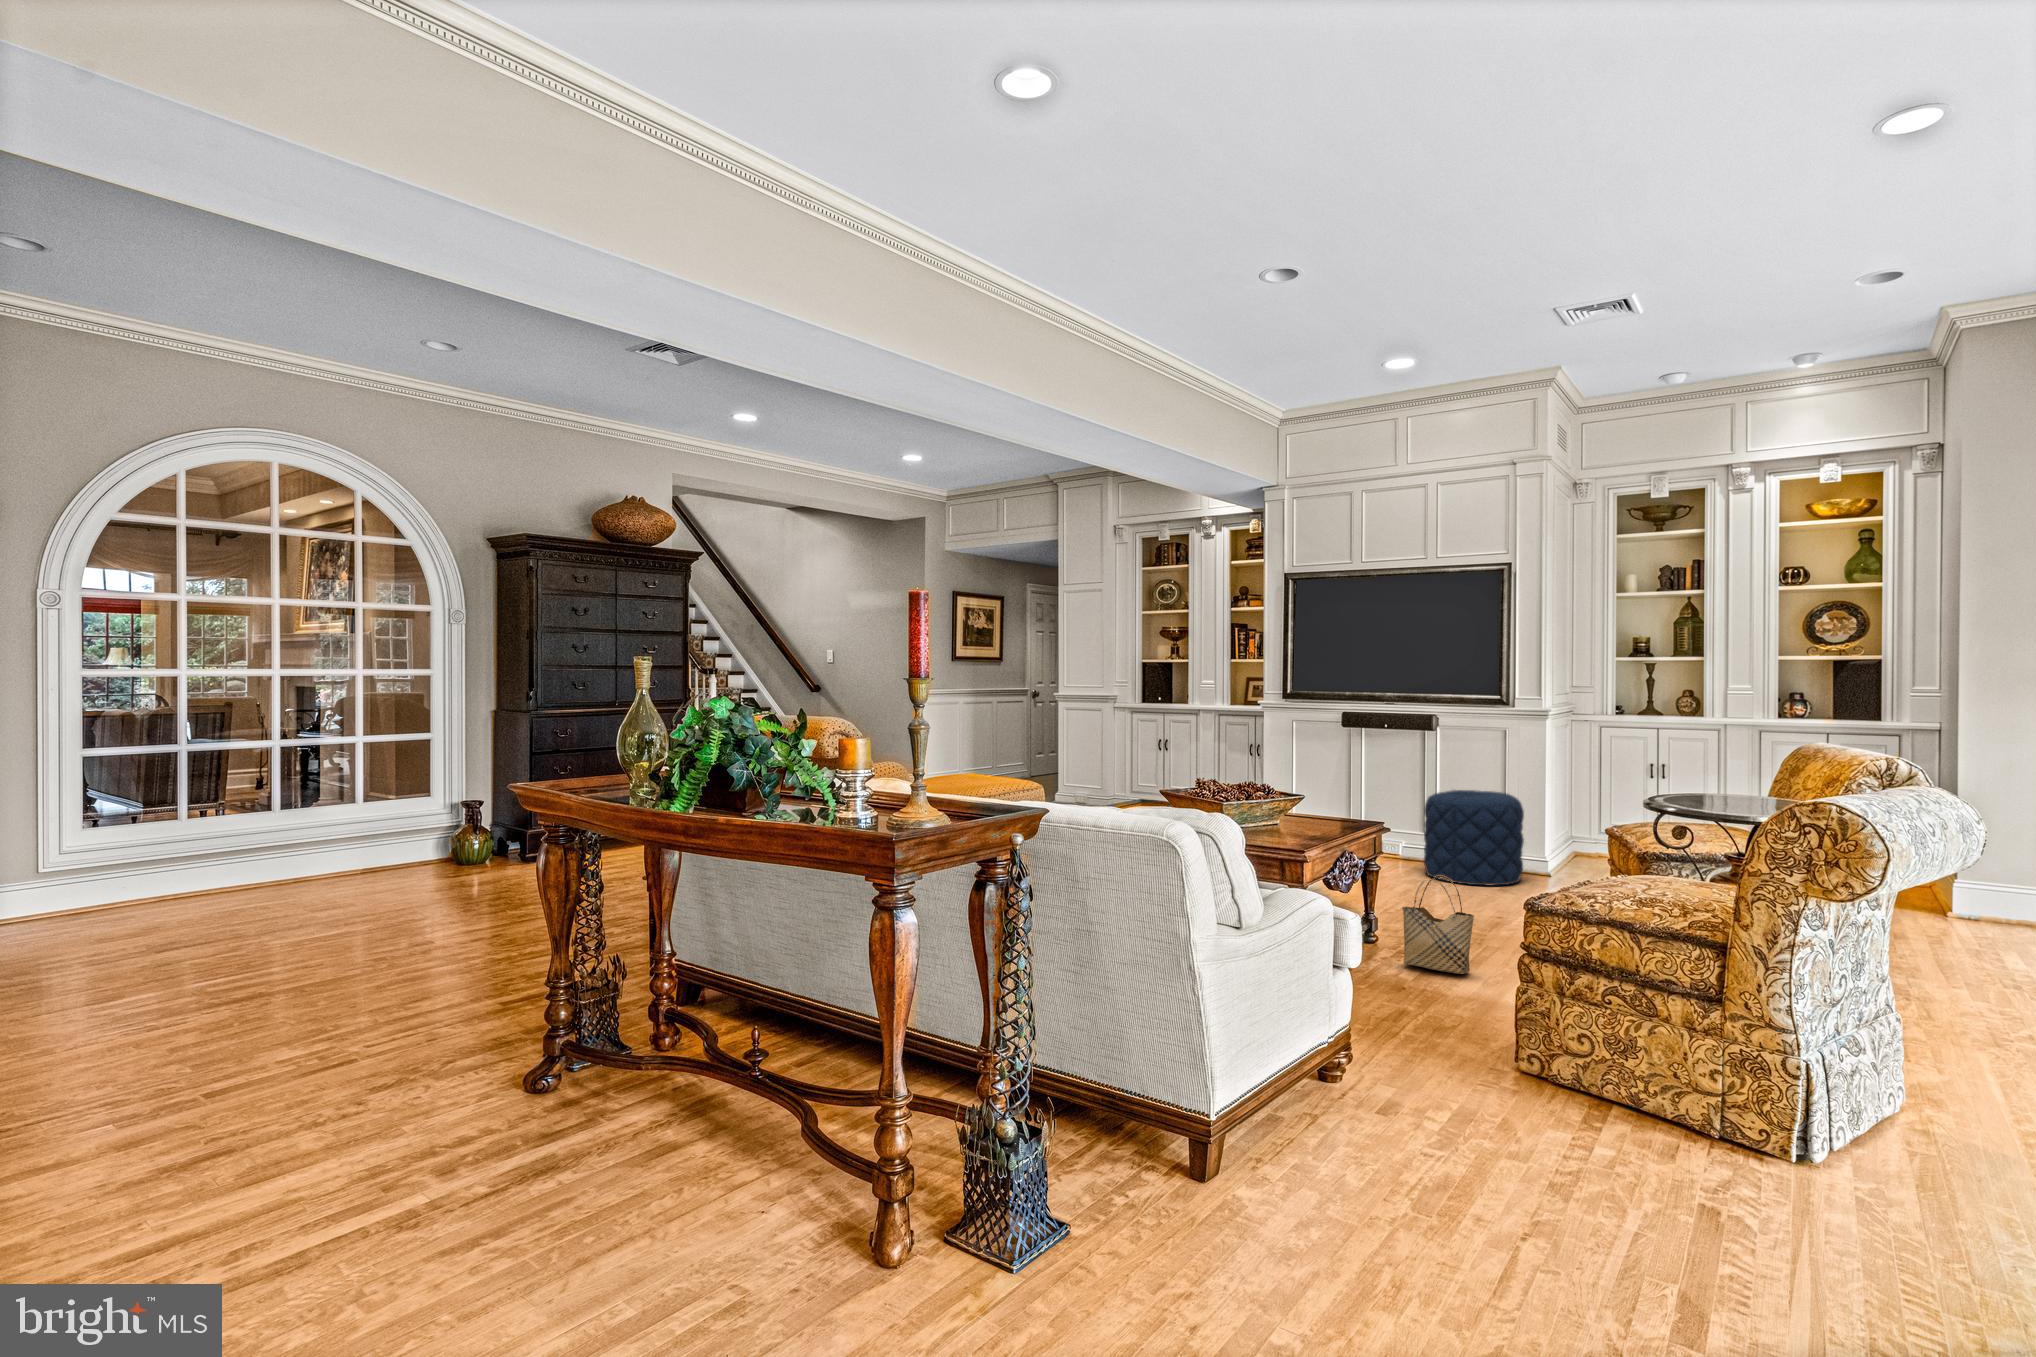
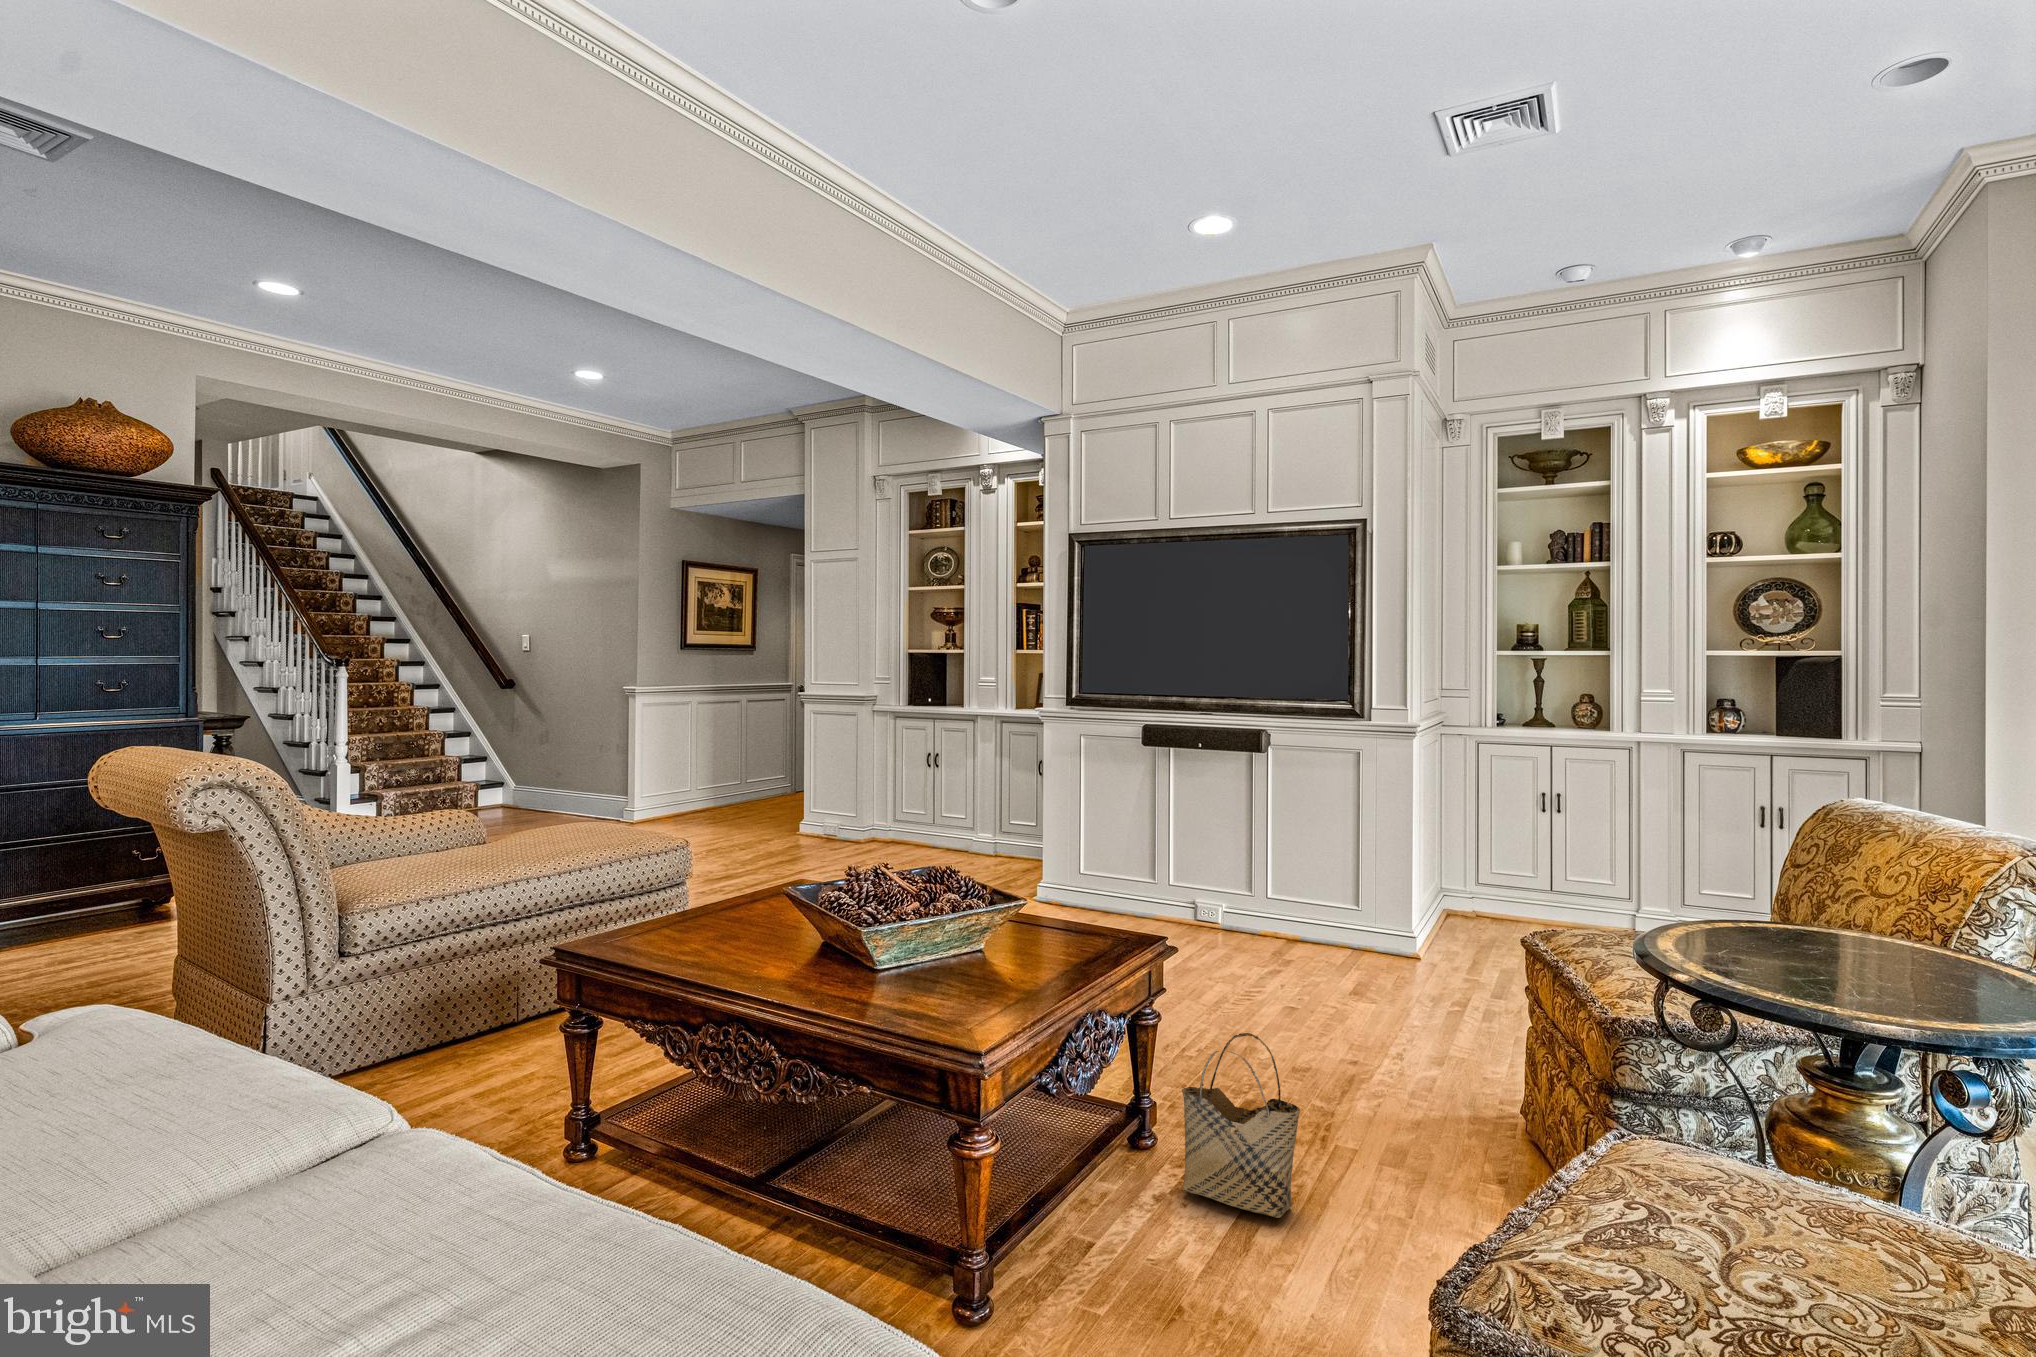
pouf: present [1424,790,1524,886] -> none [1248,834,1381,975]

